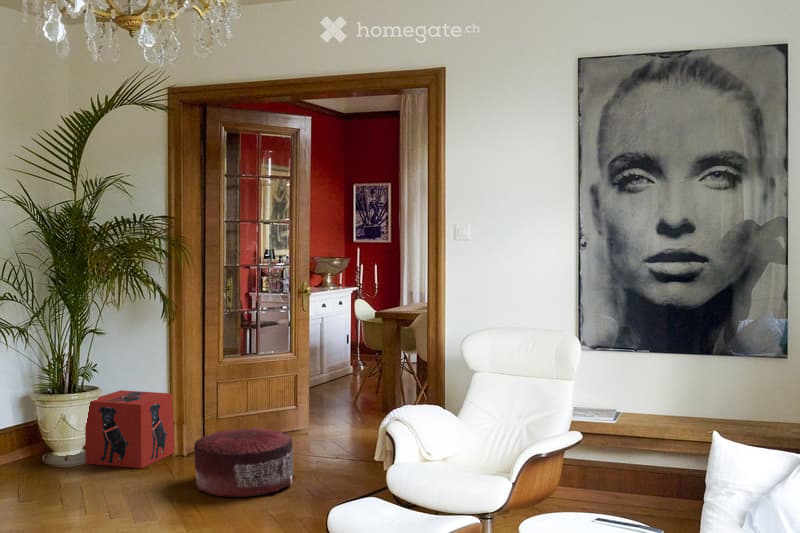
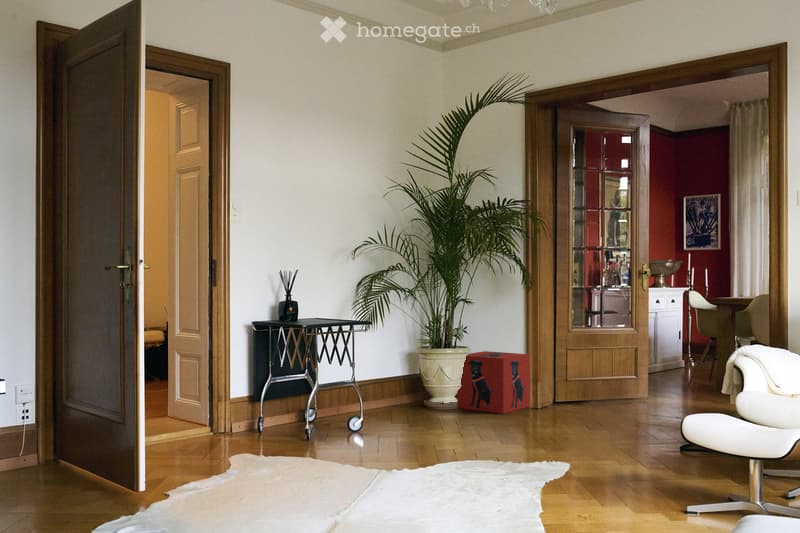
pouf: present [194,427,294,497] -> none [550,382,642,438]

